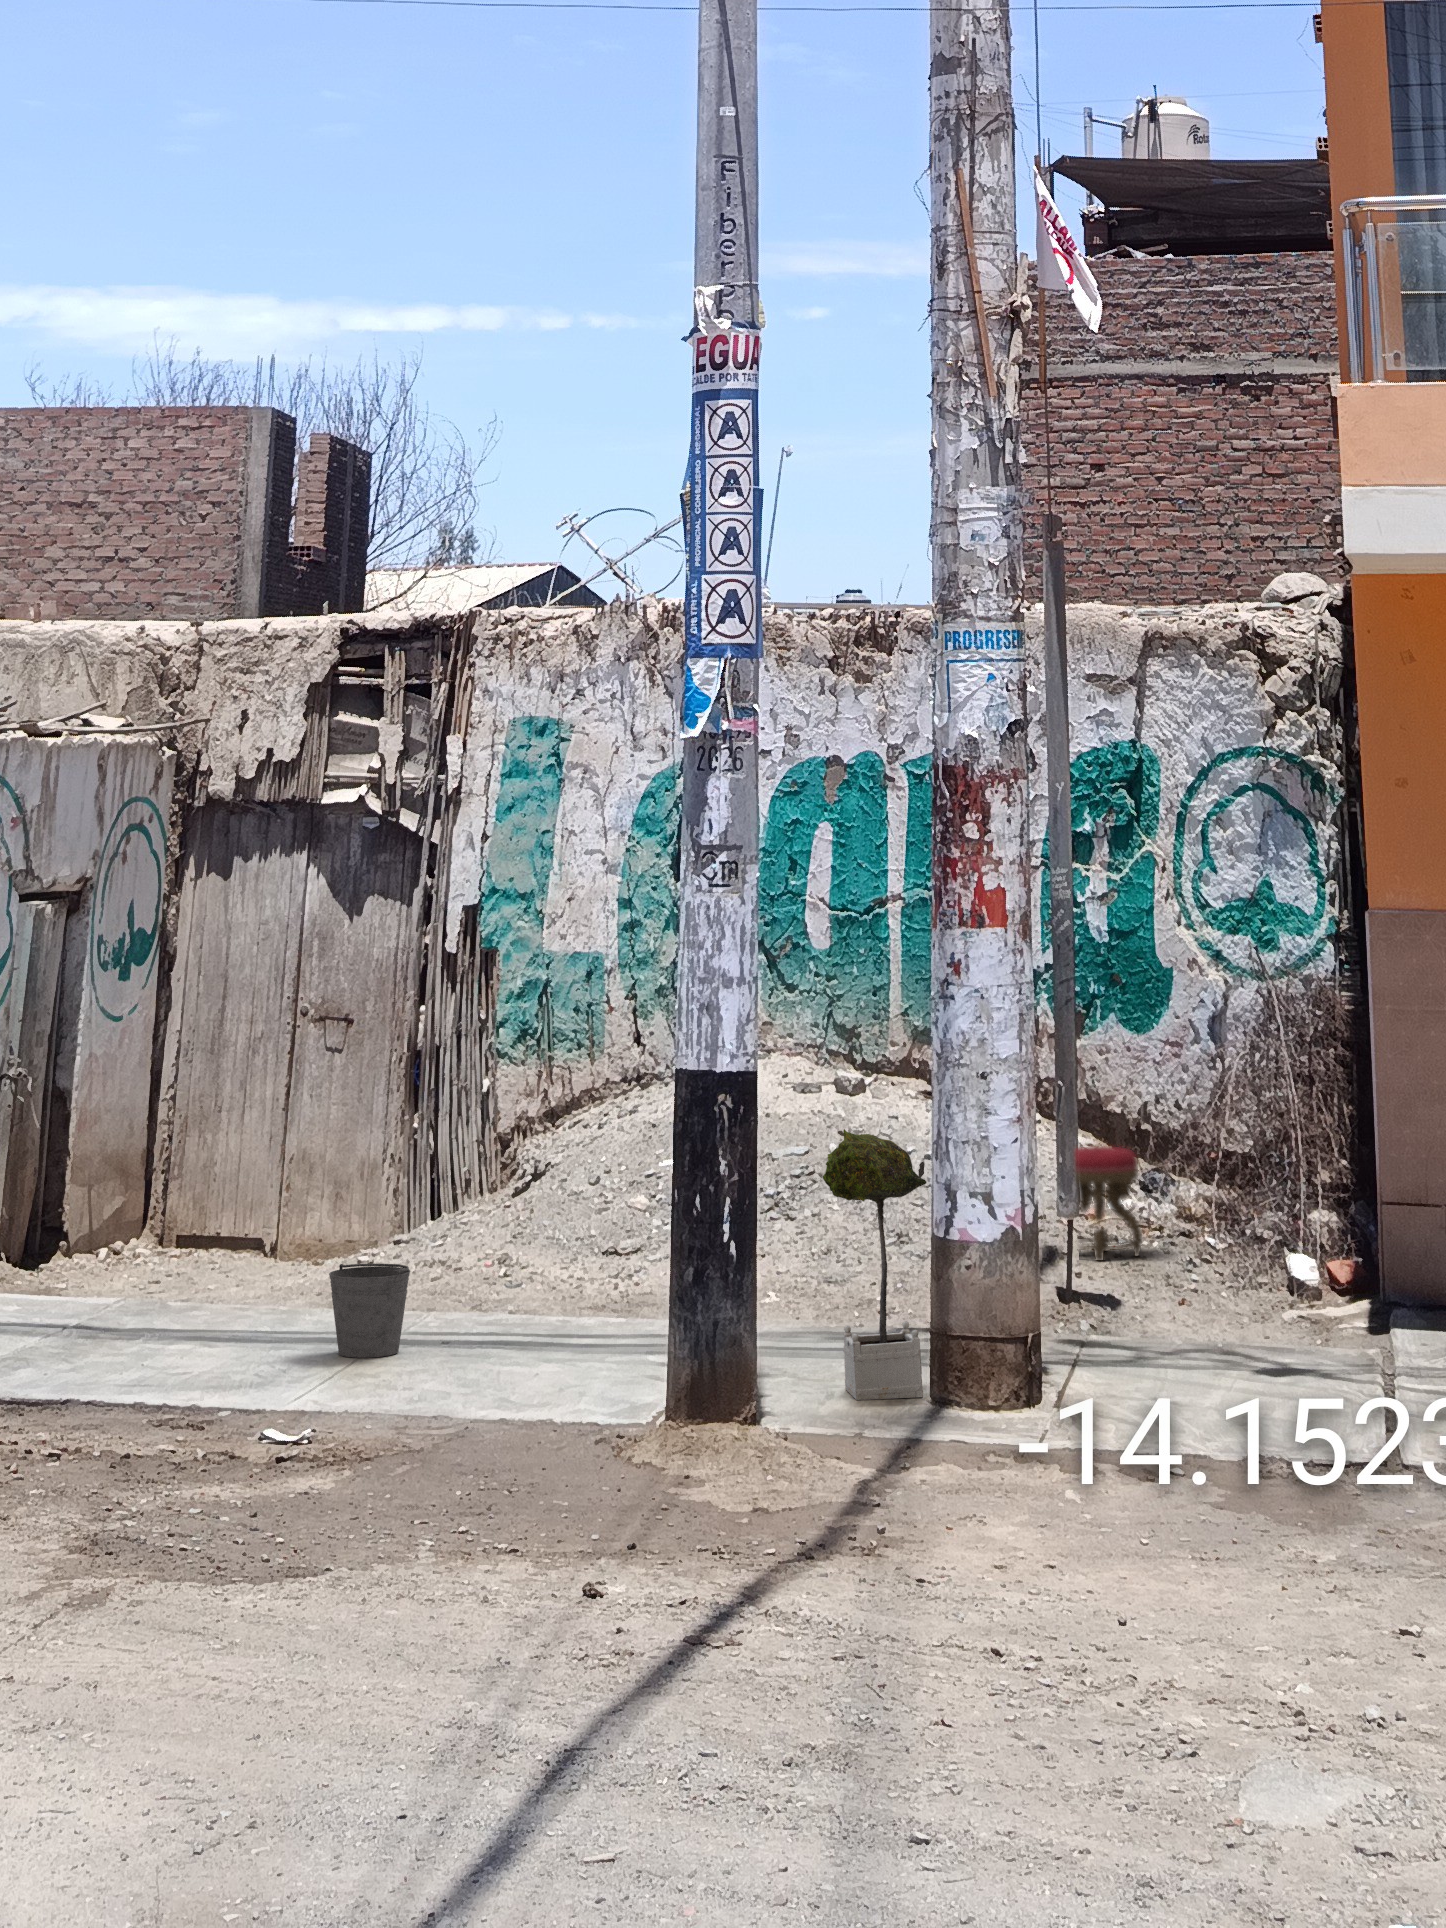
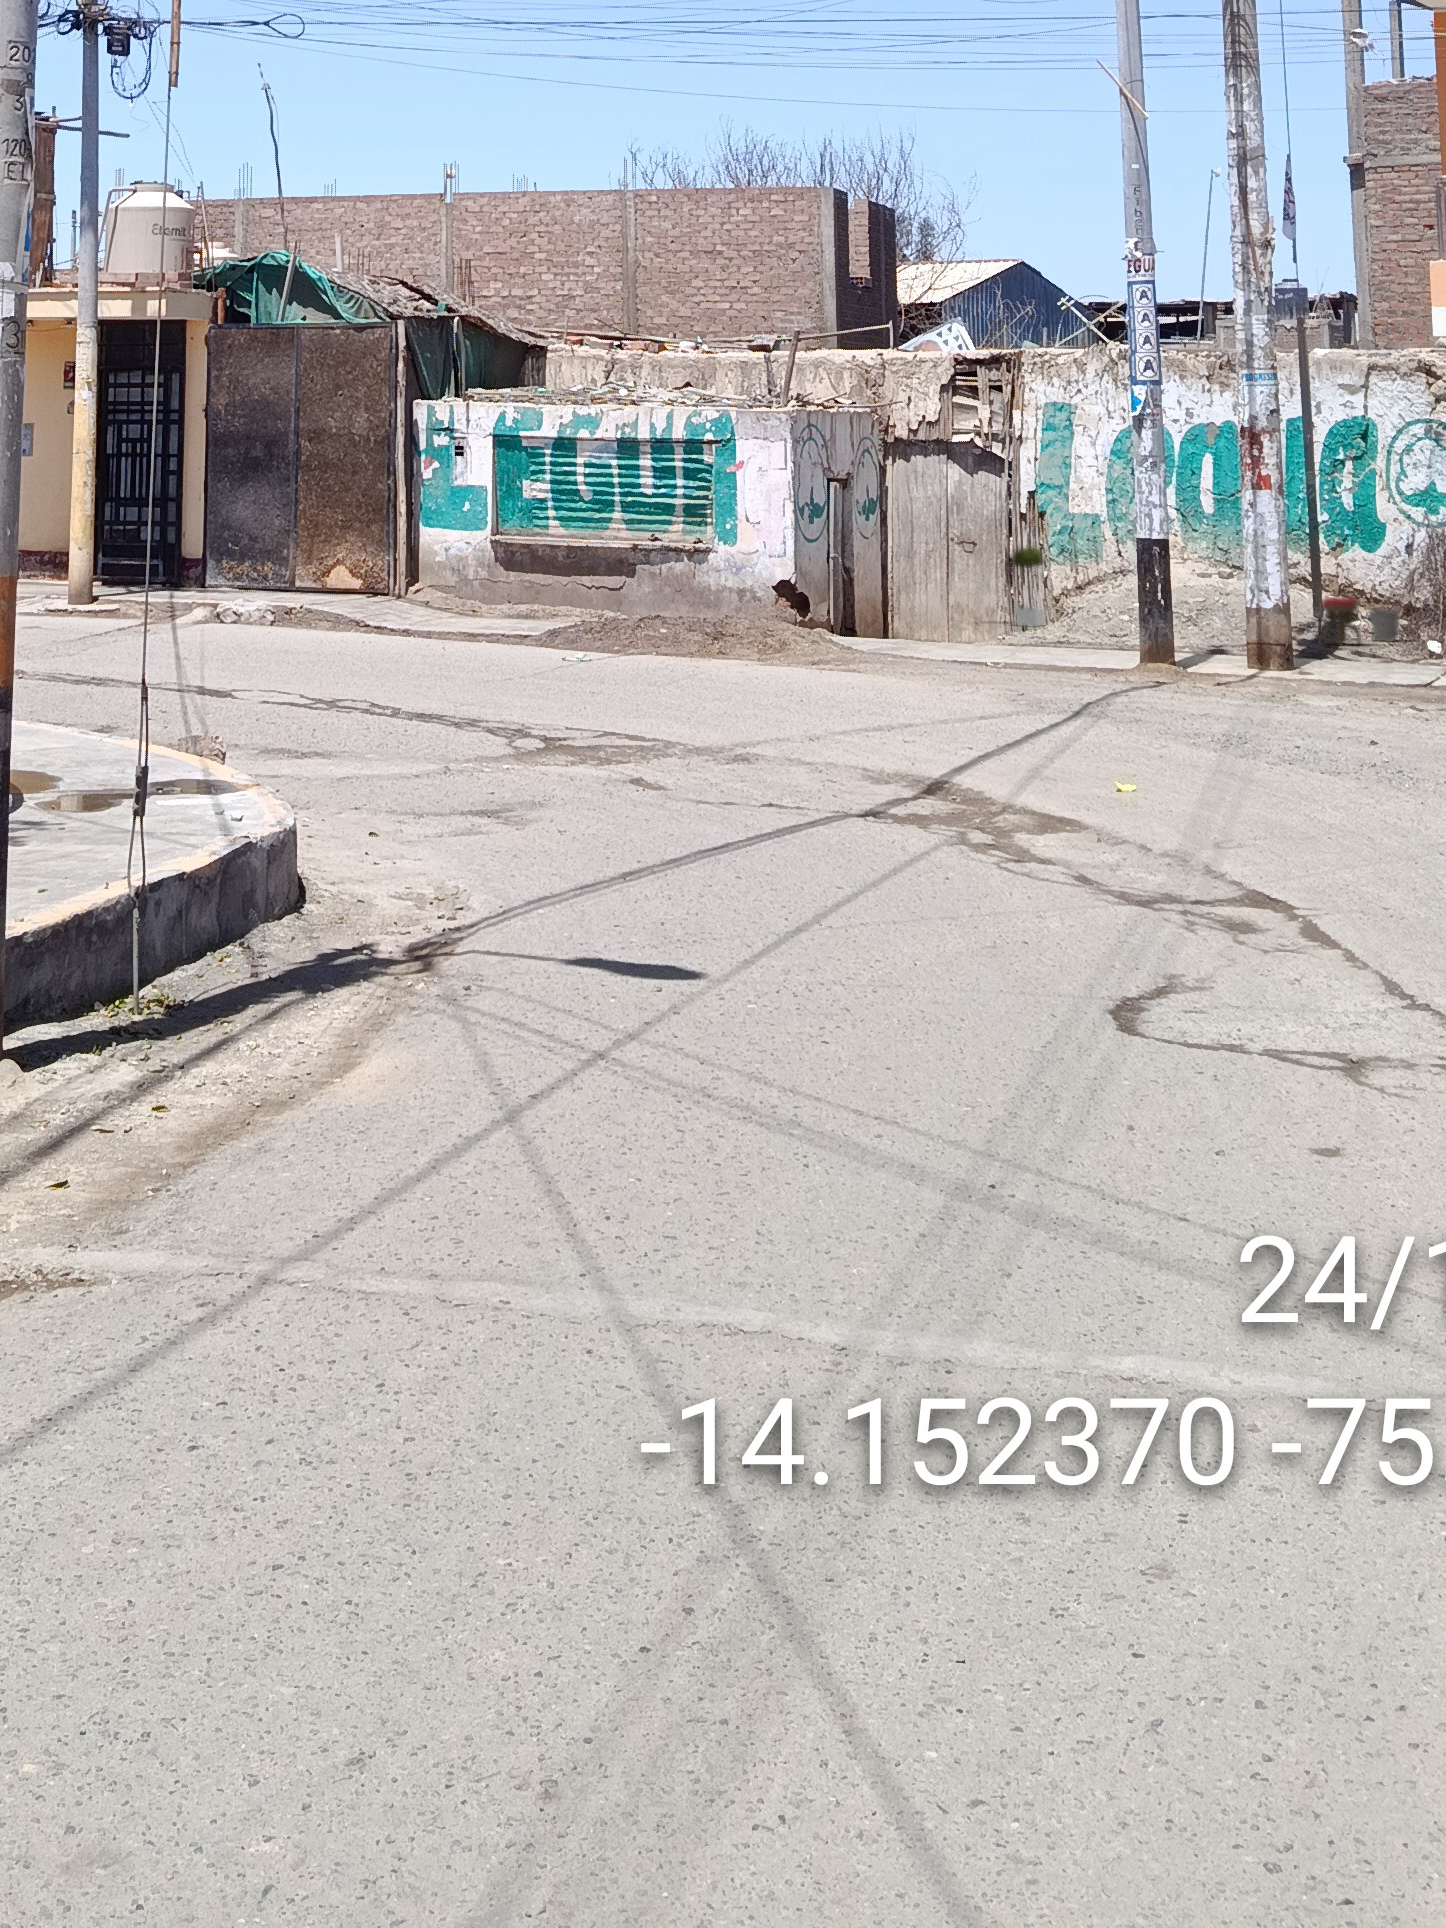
potted tree: present [823,1129,927,1400] -> present [1011,546,1046,626]
bucket: present [329,1263,410,1358] -> present [1370,610,1400,642]

